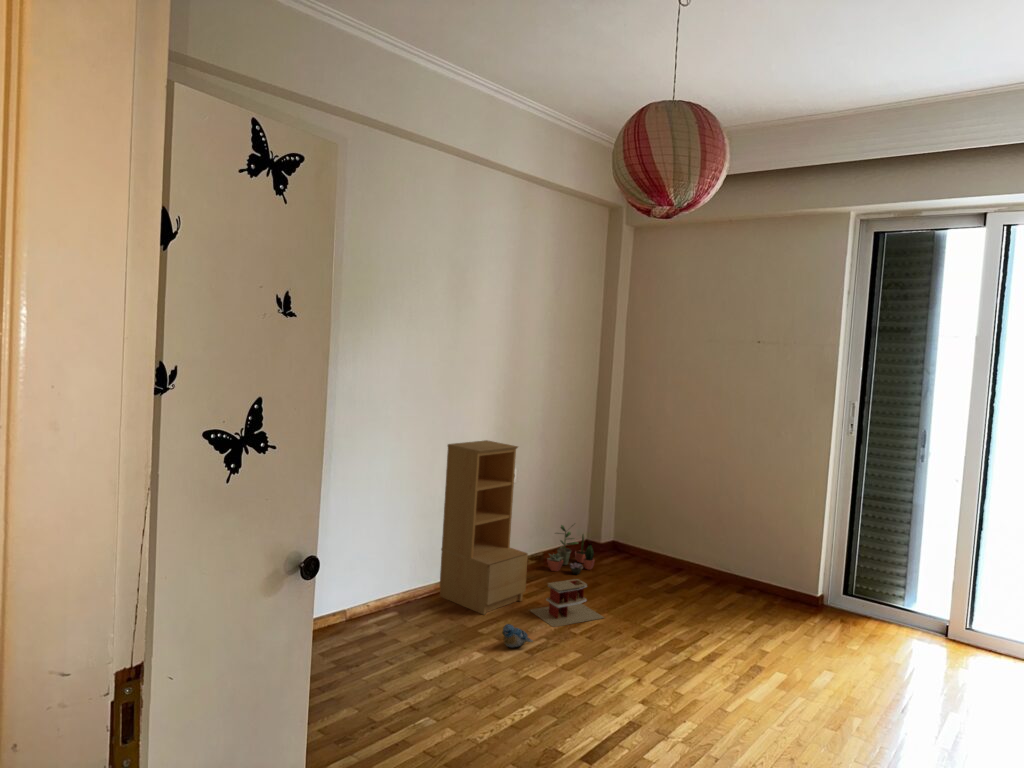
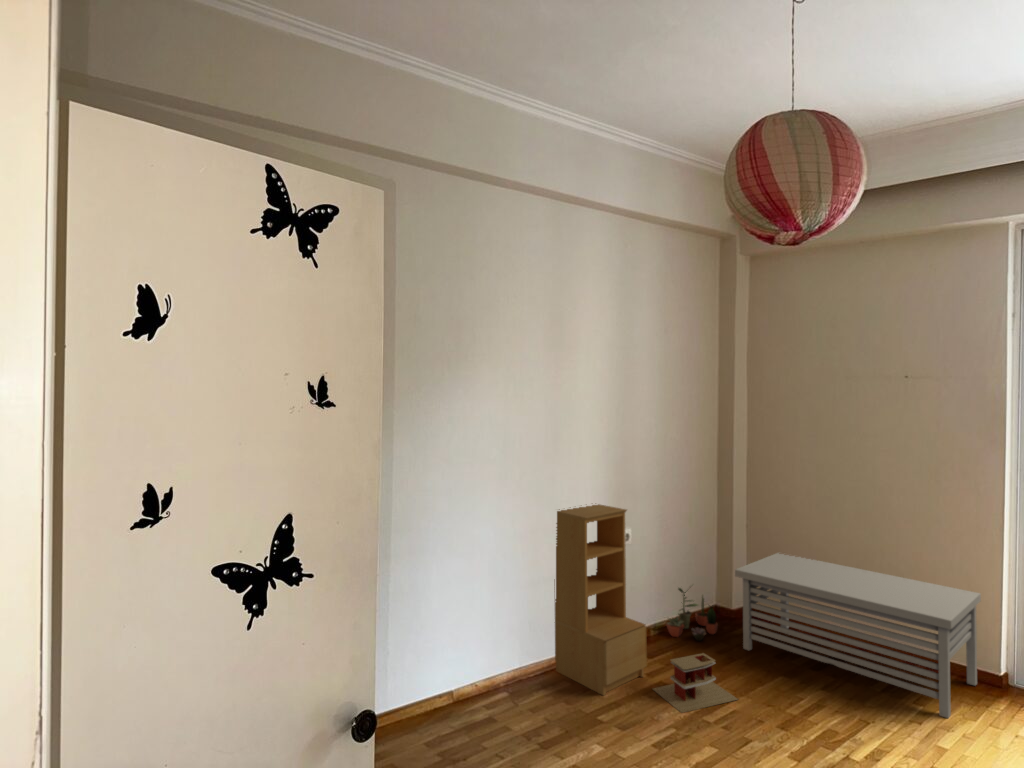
storage bench: none [613,497,816,631] -> present [735,553,981,718]
plush toy: present [502,624,533,647] -> none [625,715,660,743]

